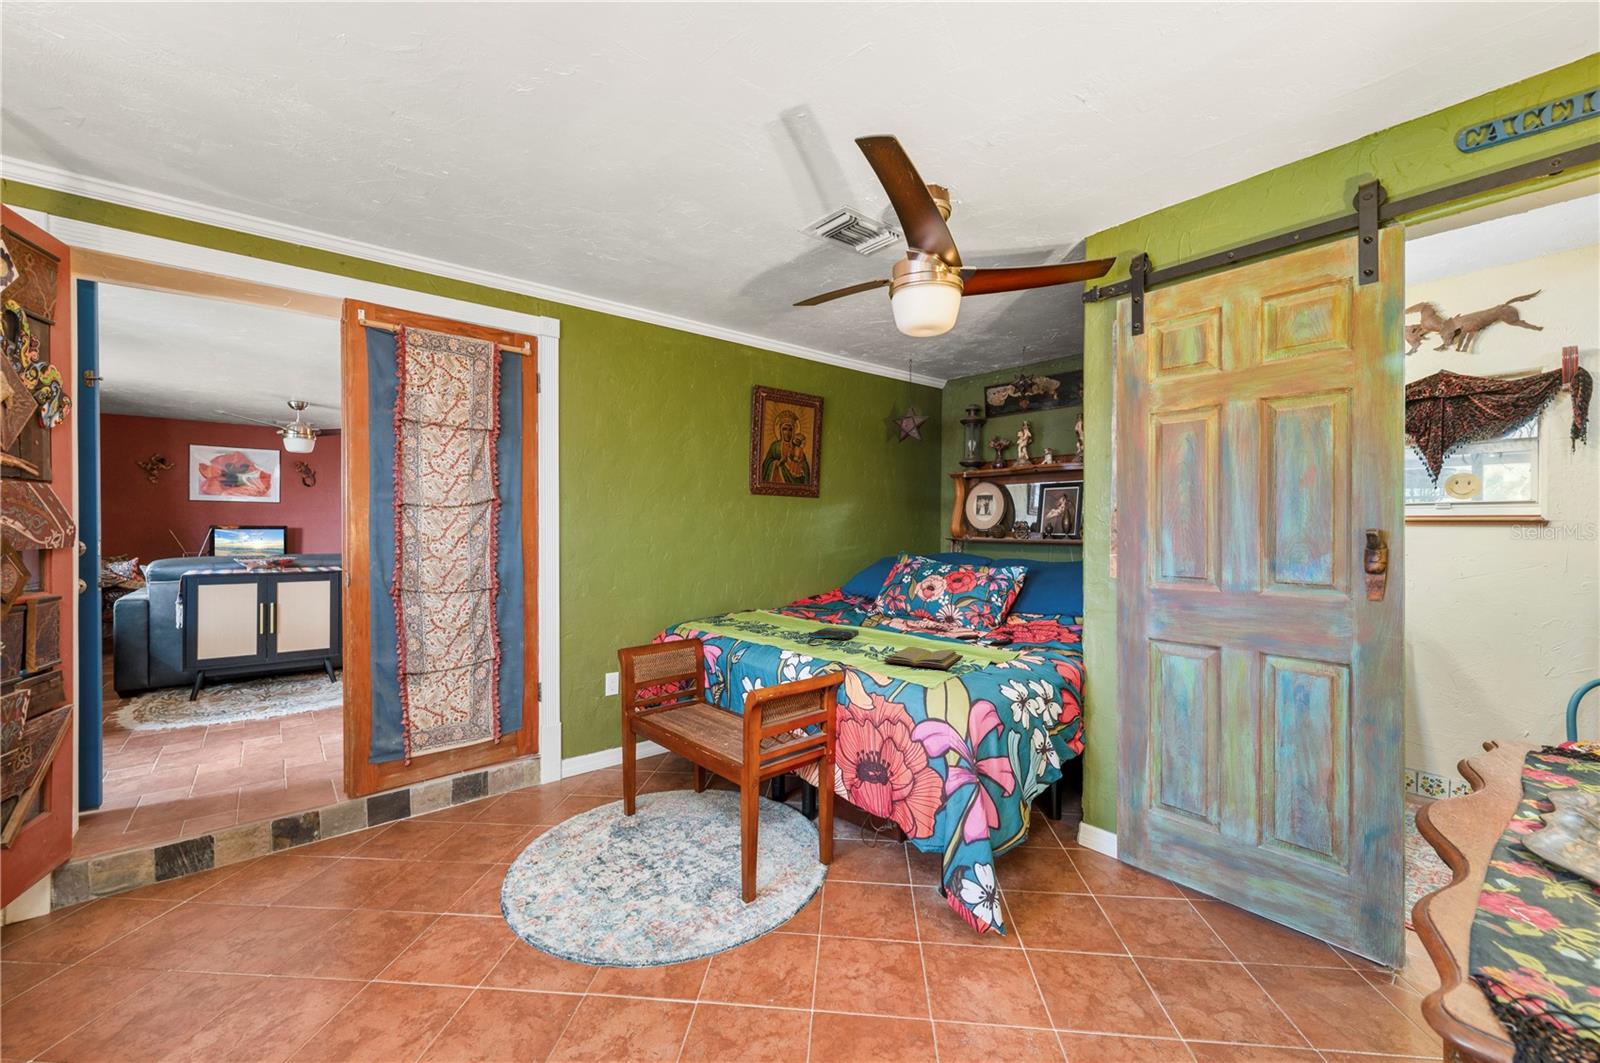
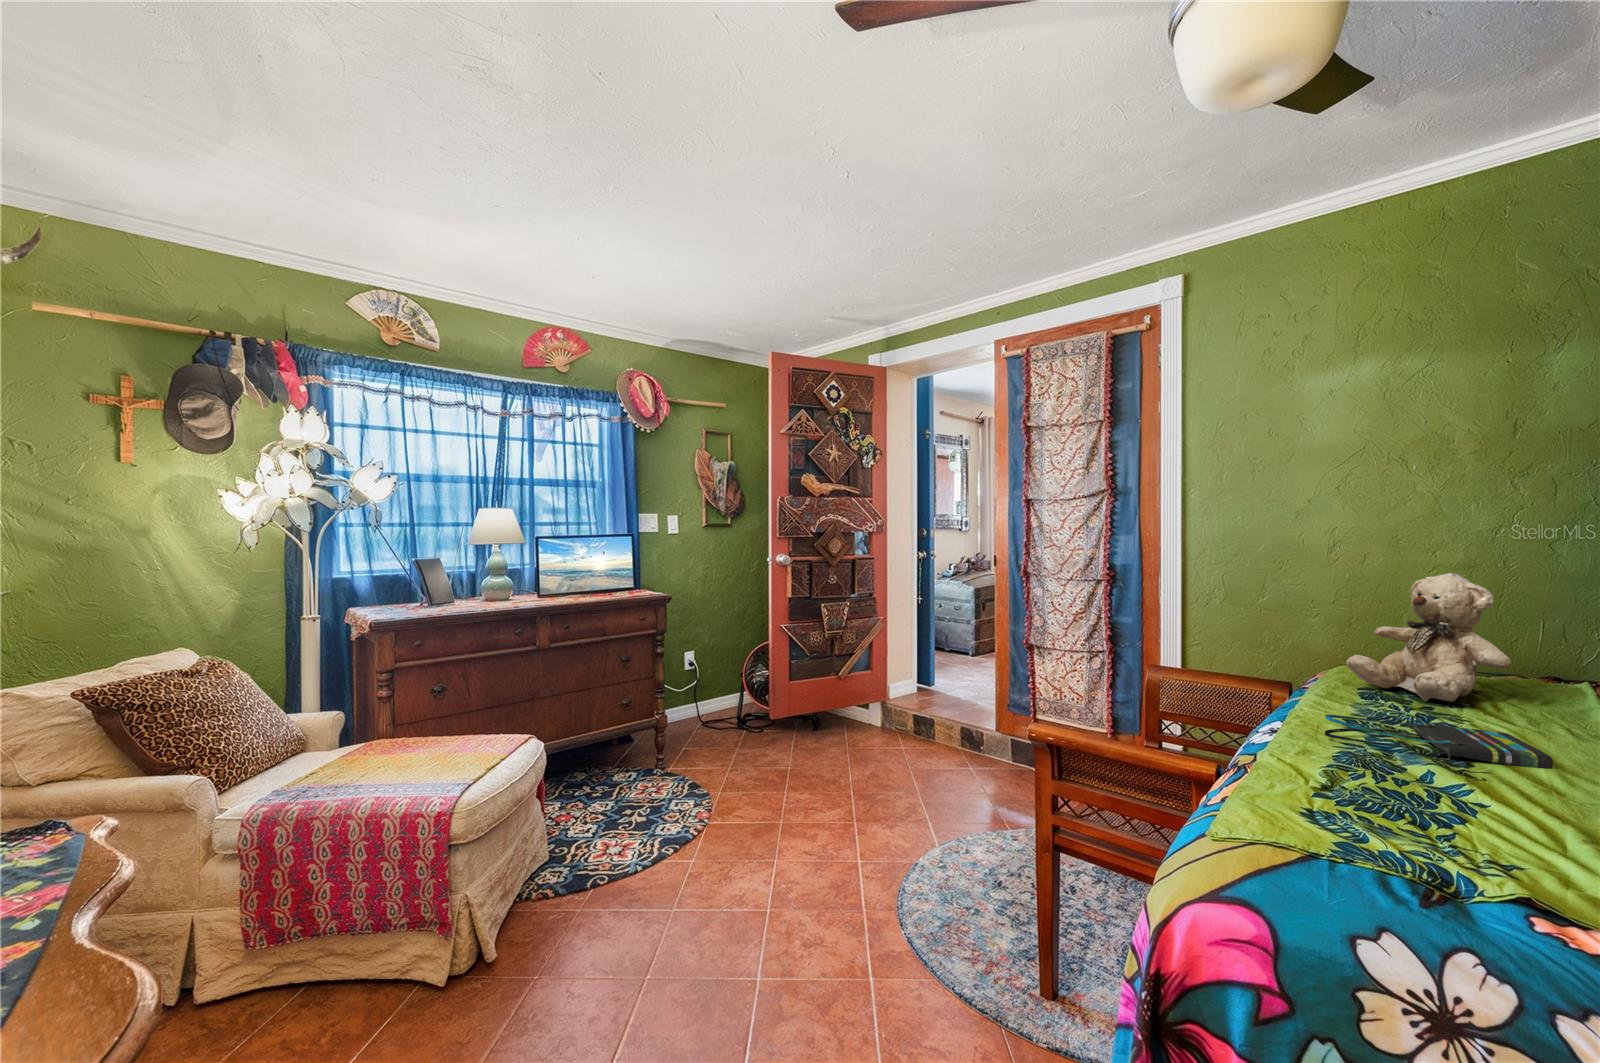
teddy bear: none [716,559,779,627] -> present [1346,573,1511,702]
diary: present [884,647,963,669] -> none [1291,779,1545,884]

